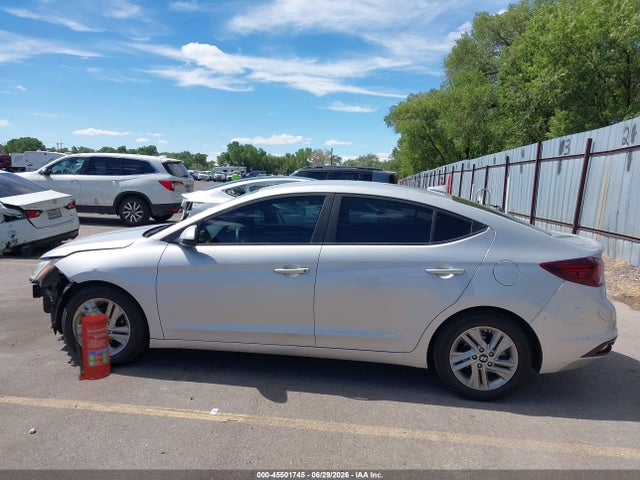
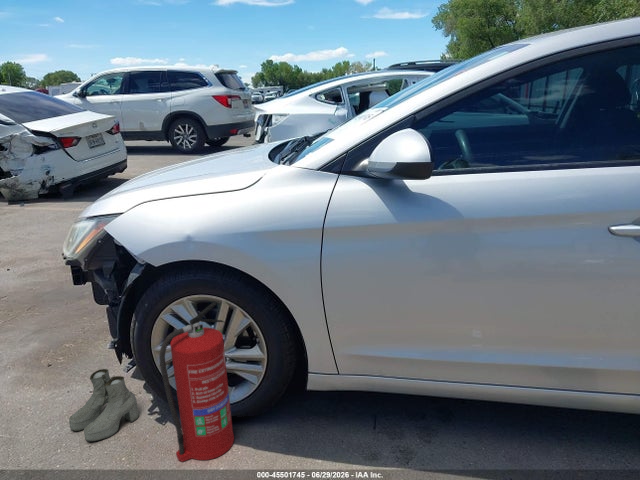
boots: none [23,339,62,373] -> present [69,369,139,442]

